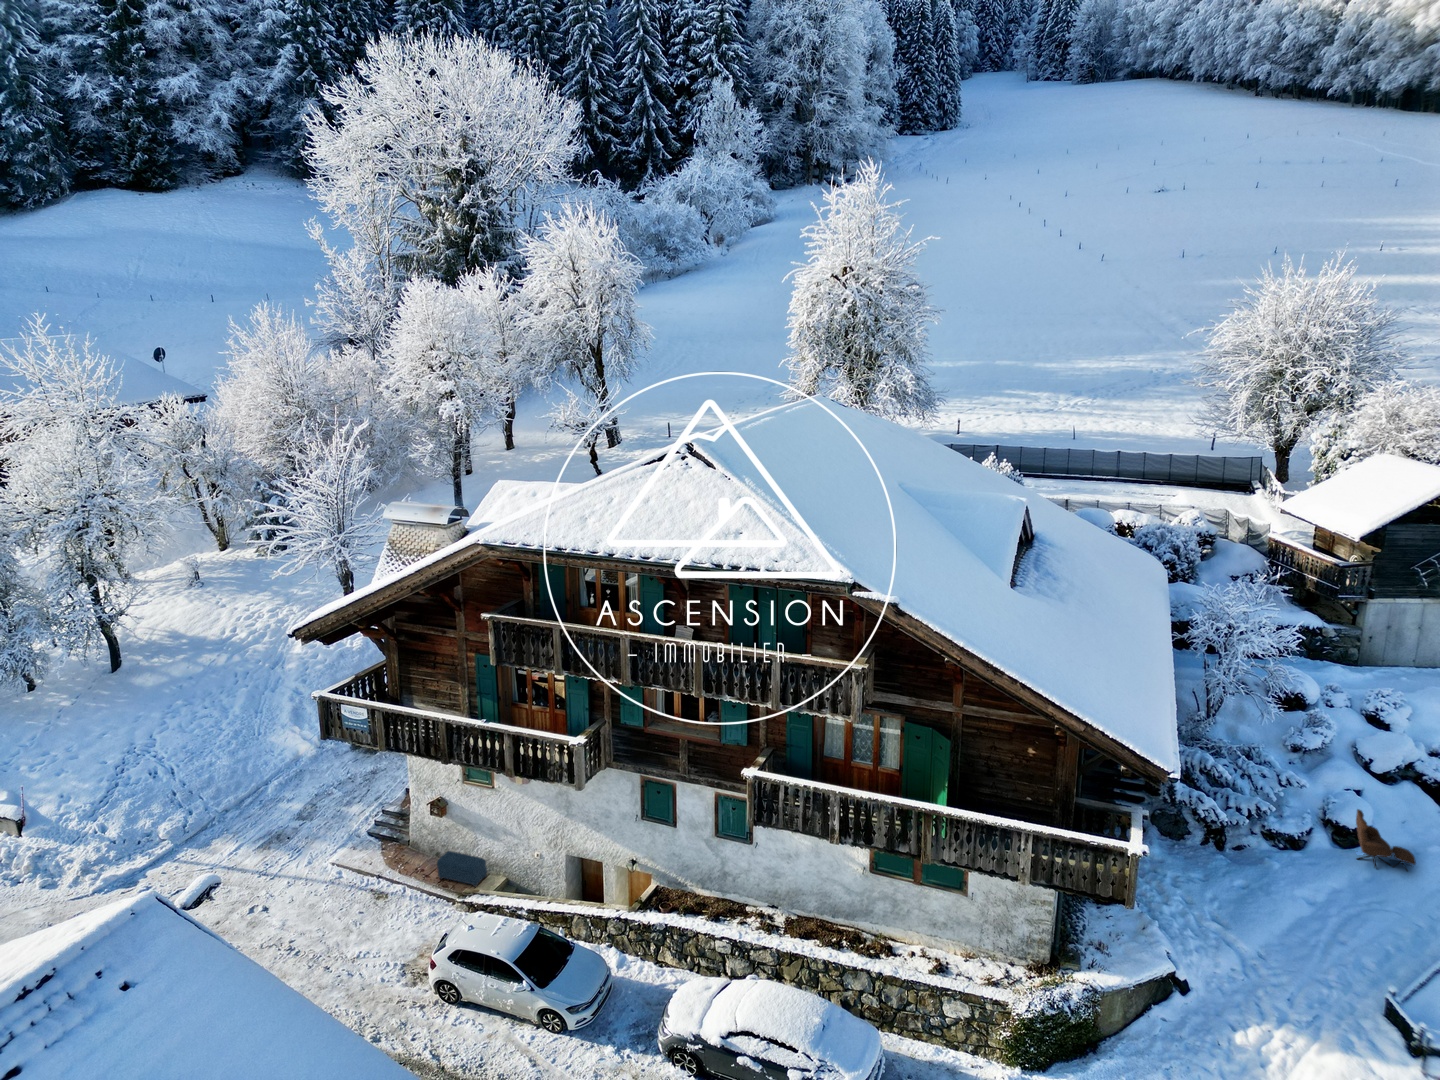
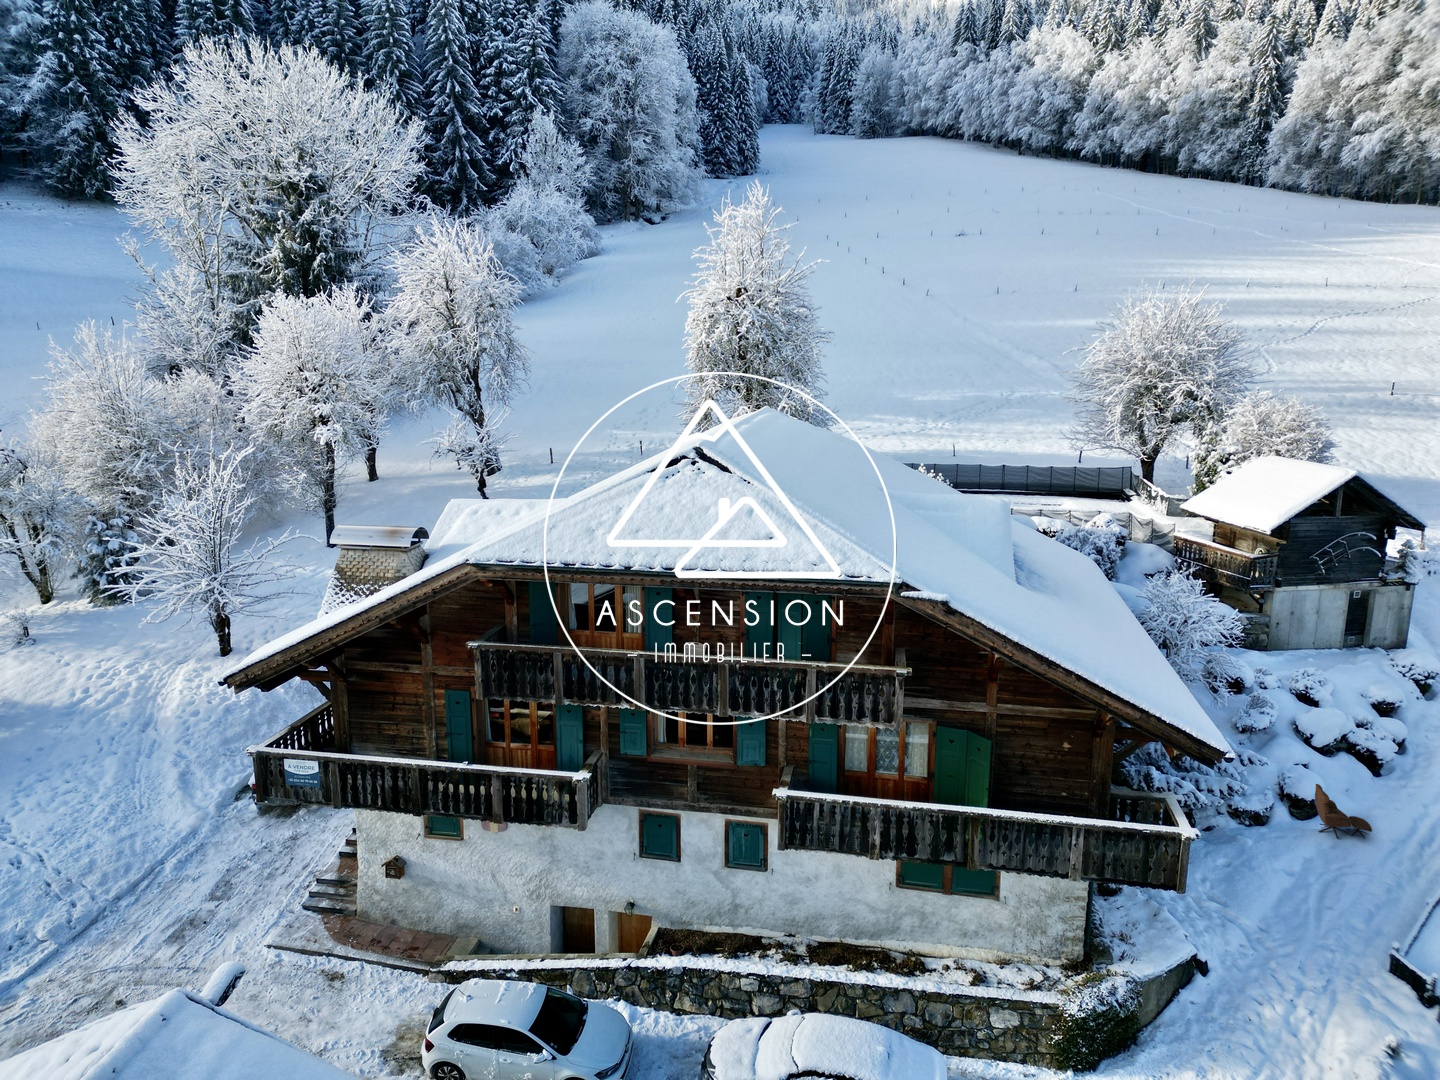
bench: present [437,851,487,887] -> none [397,917,454,954]

